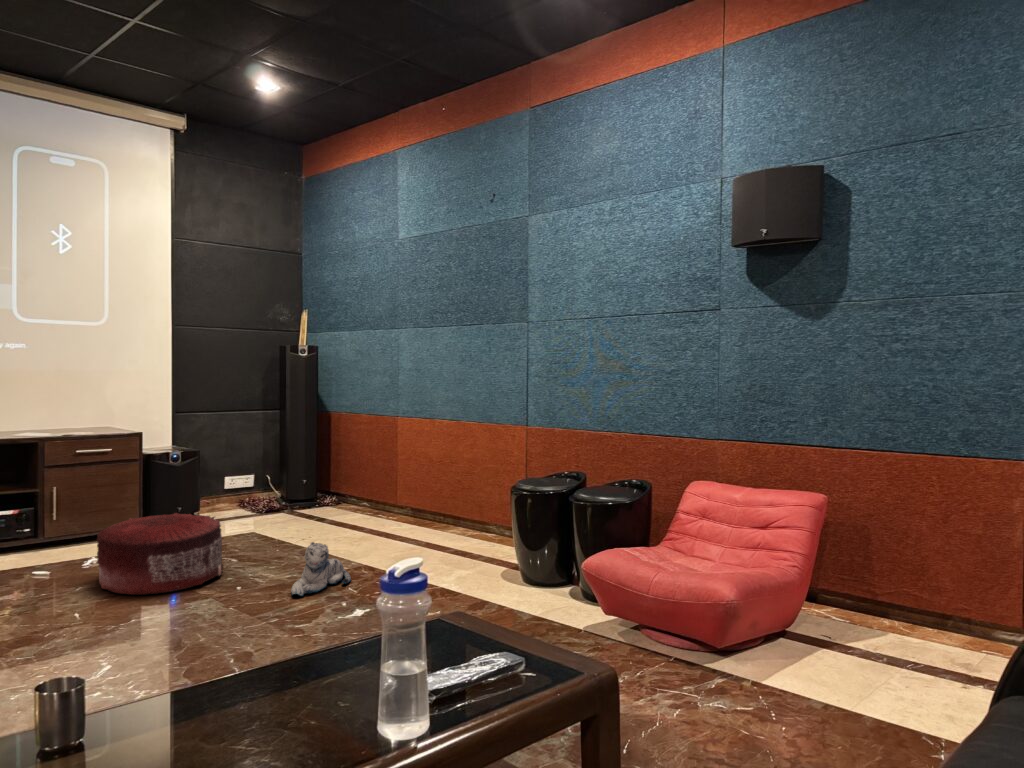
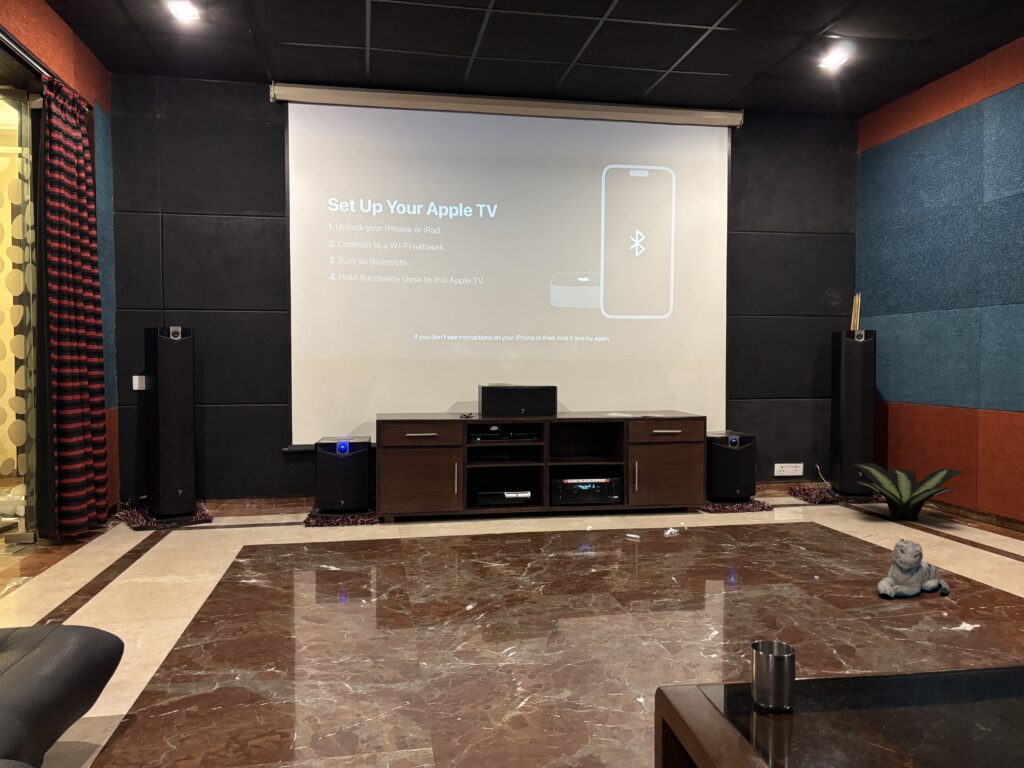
potted plant: none [294,470,385,520] -> present [853,463,964,521]
pouf: present [97,513,223,595] -> none [677,491,793,567]

